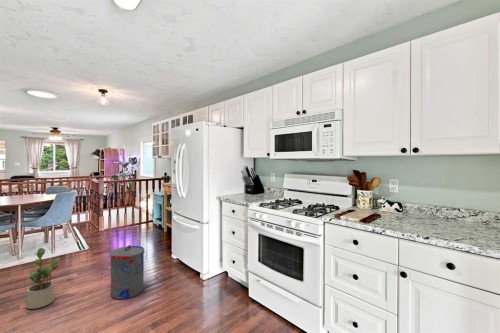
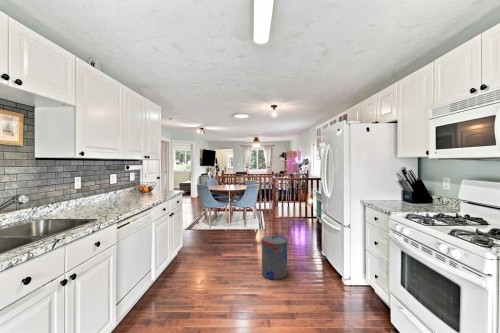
potted plant: present [26,248,60,309] -> none [214,224,234,266]

